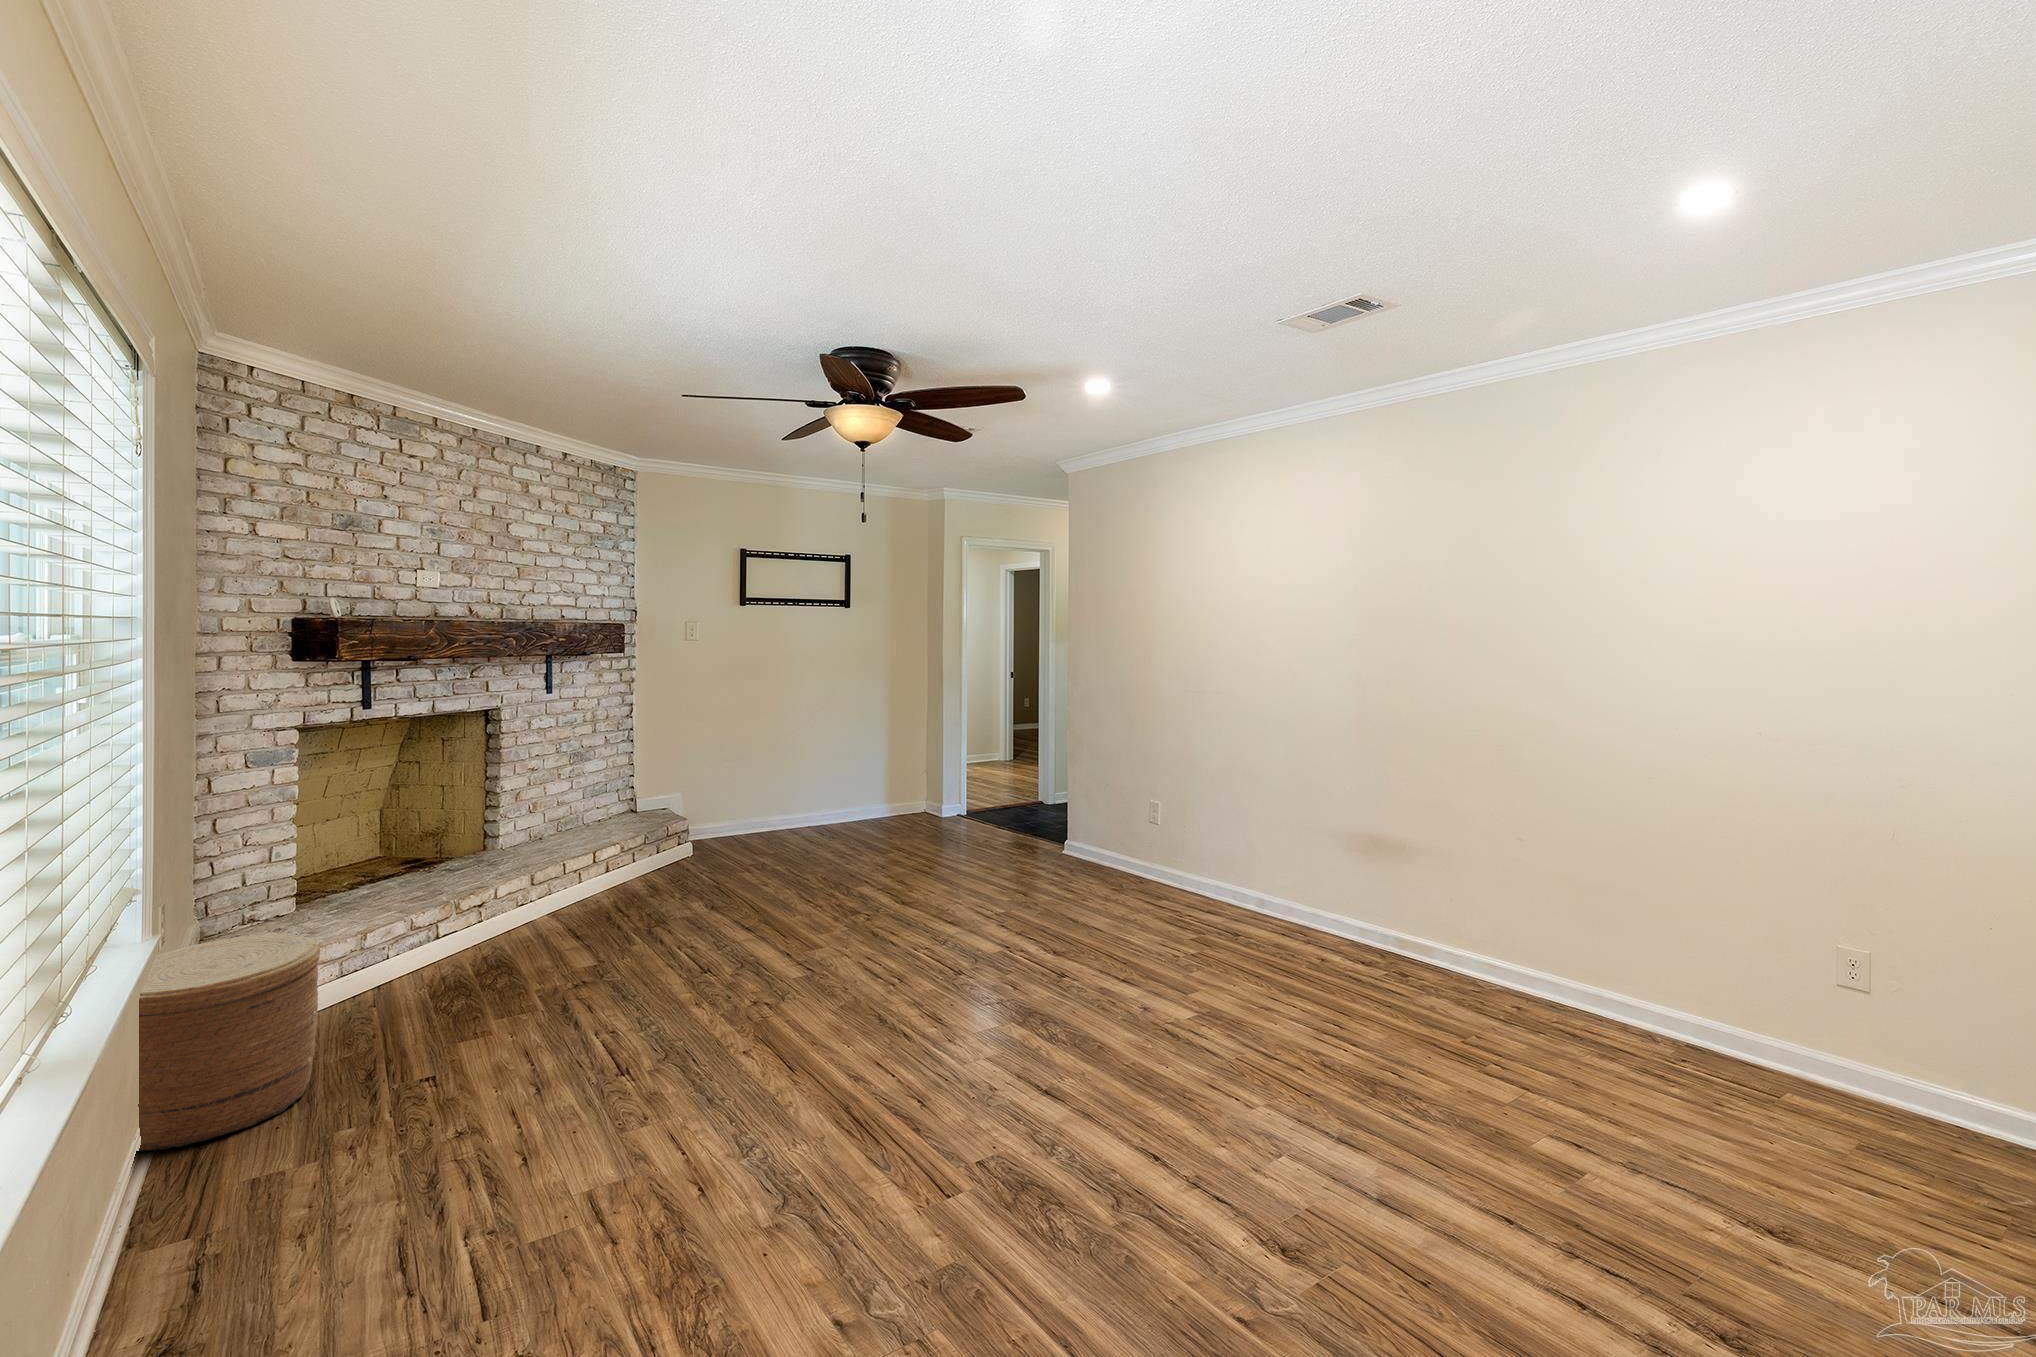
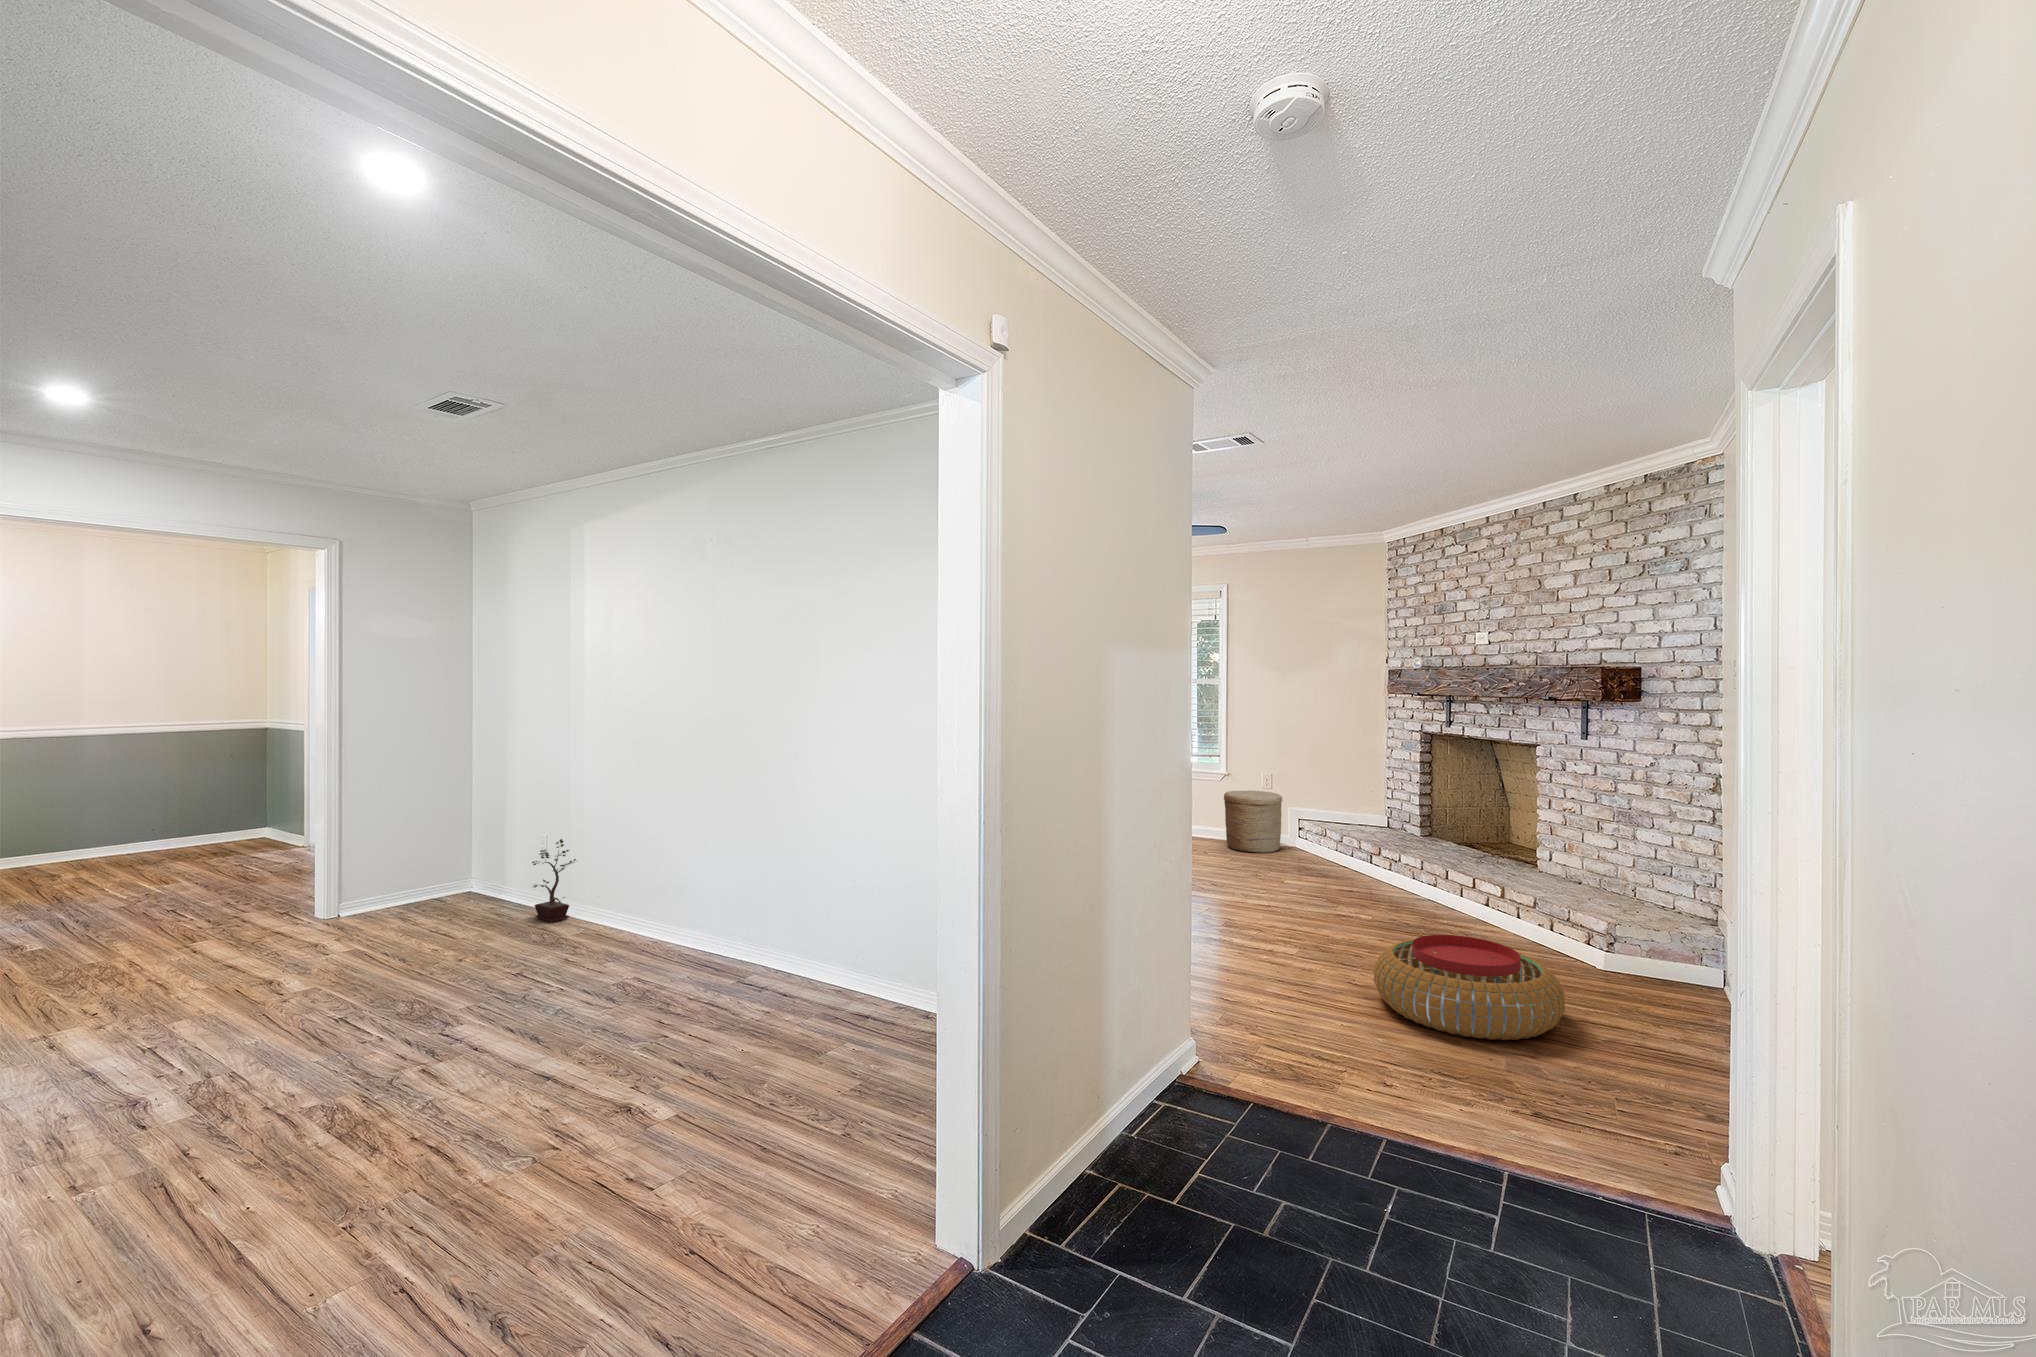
pouf: none [824,802,932,857] -> present [1374,935,1565,1040]
potted plant: none [1809,972,2010,1142] -> present [532,839,576,922]

